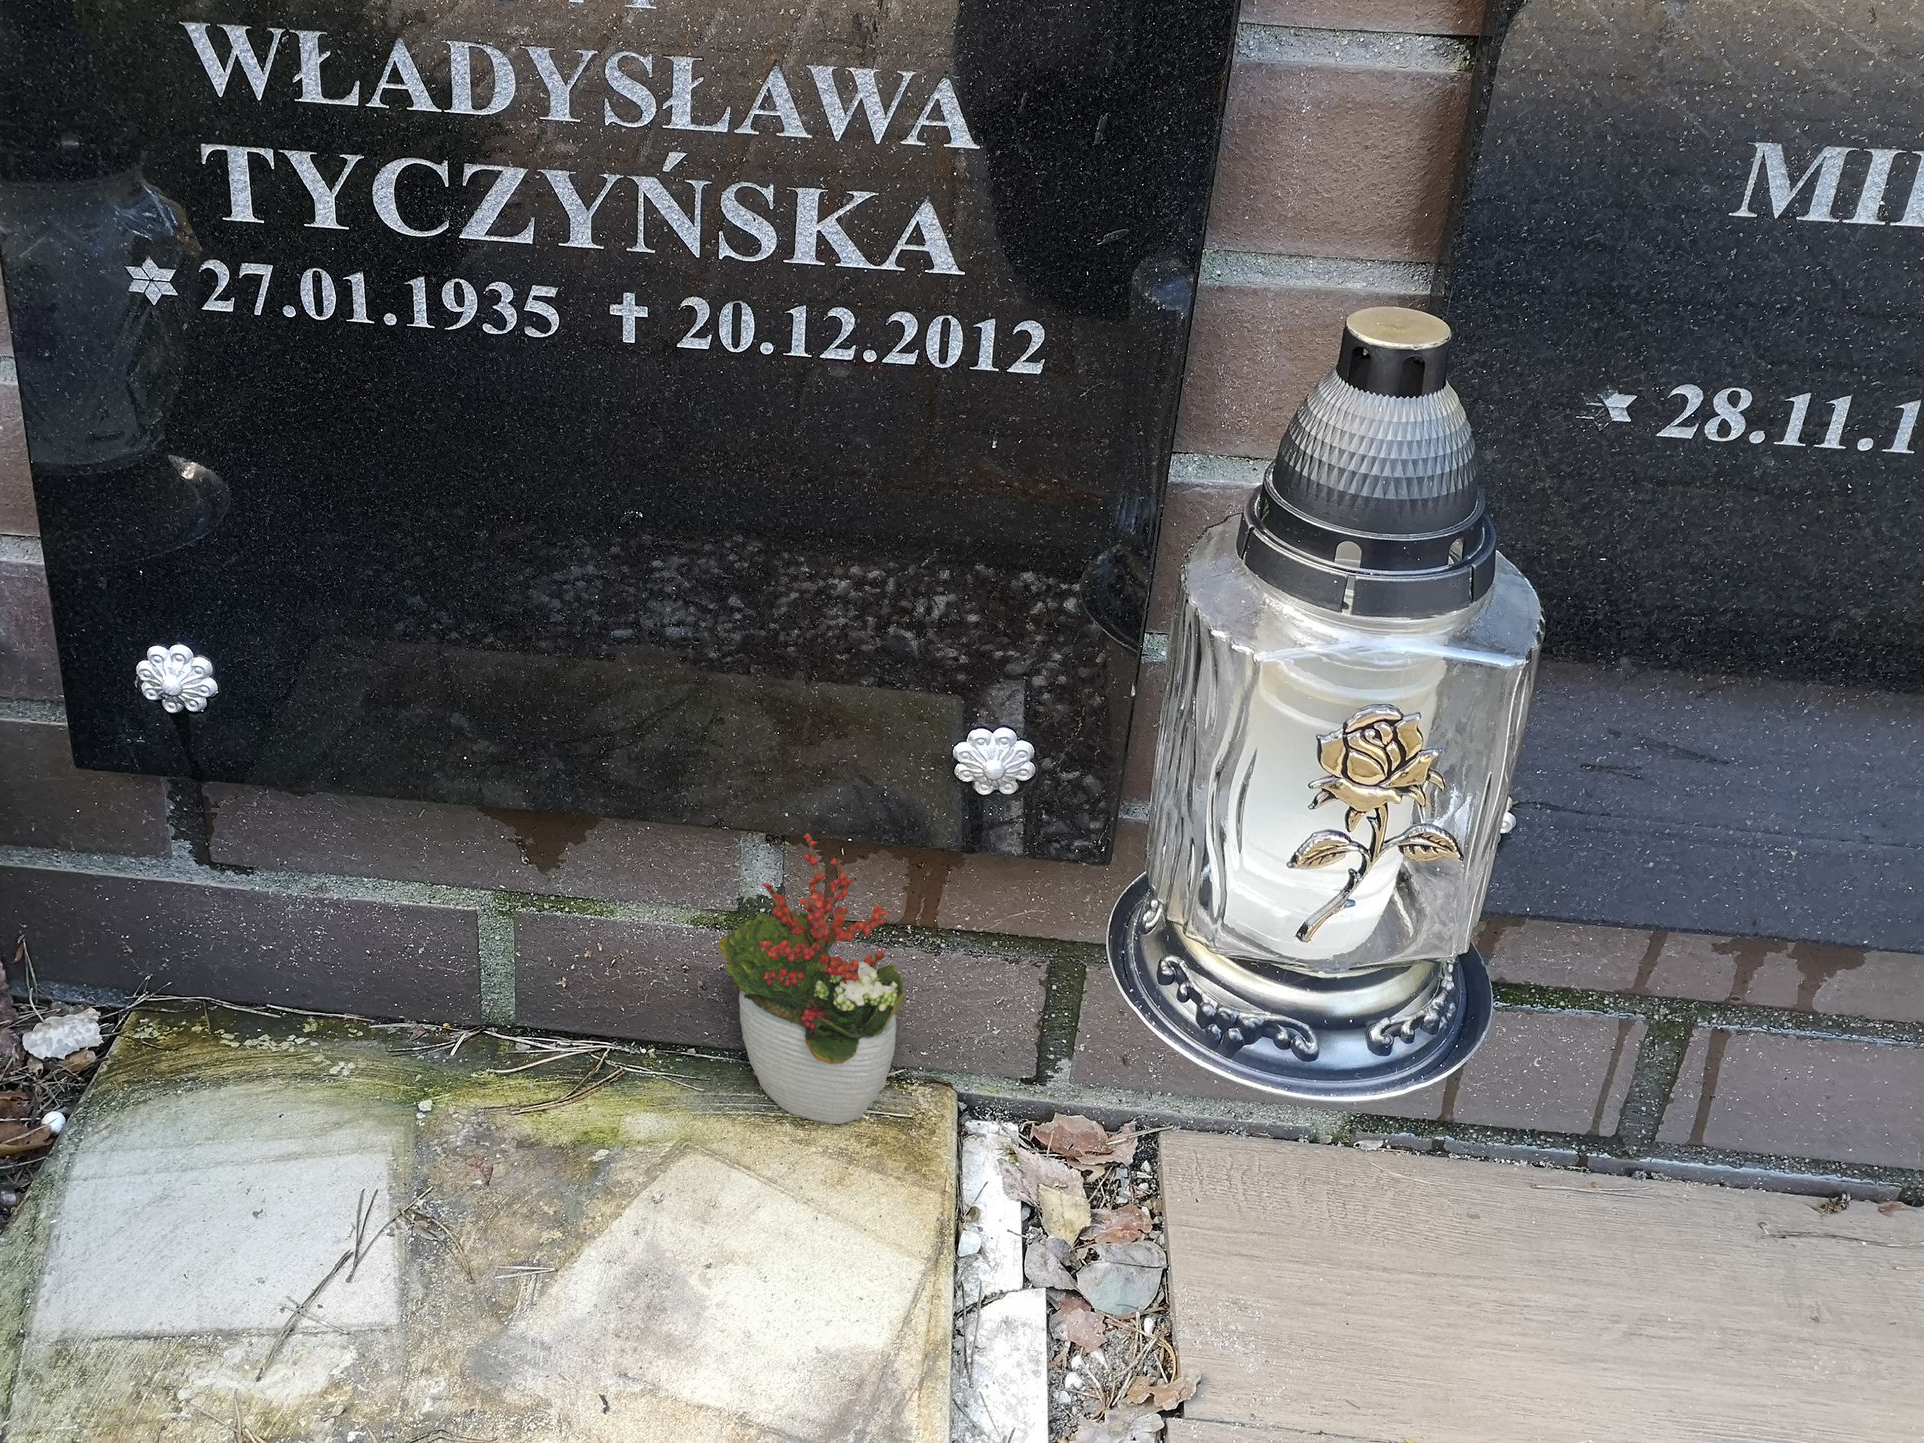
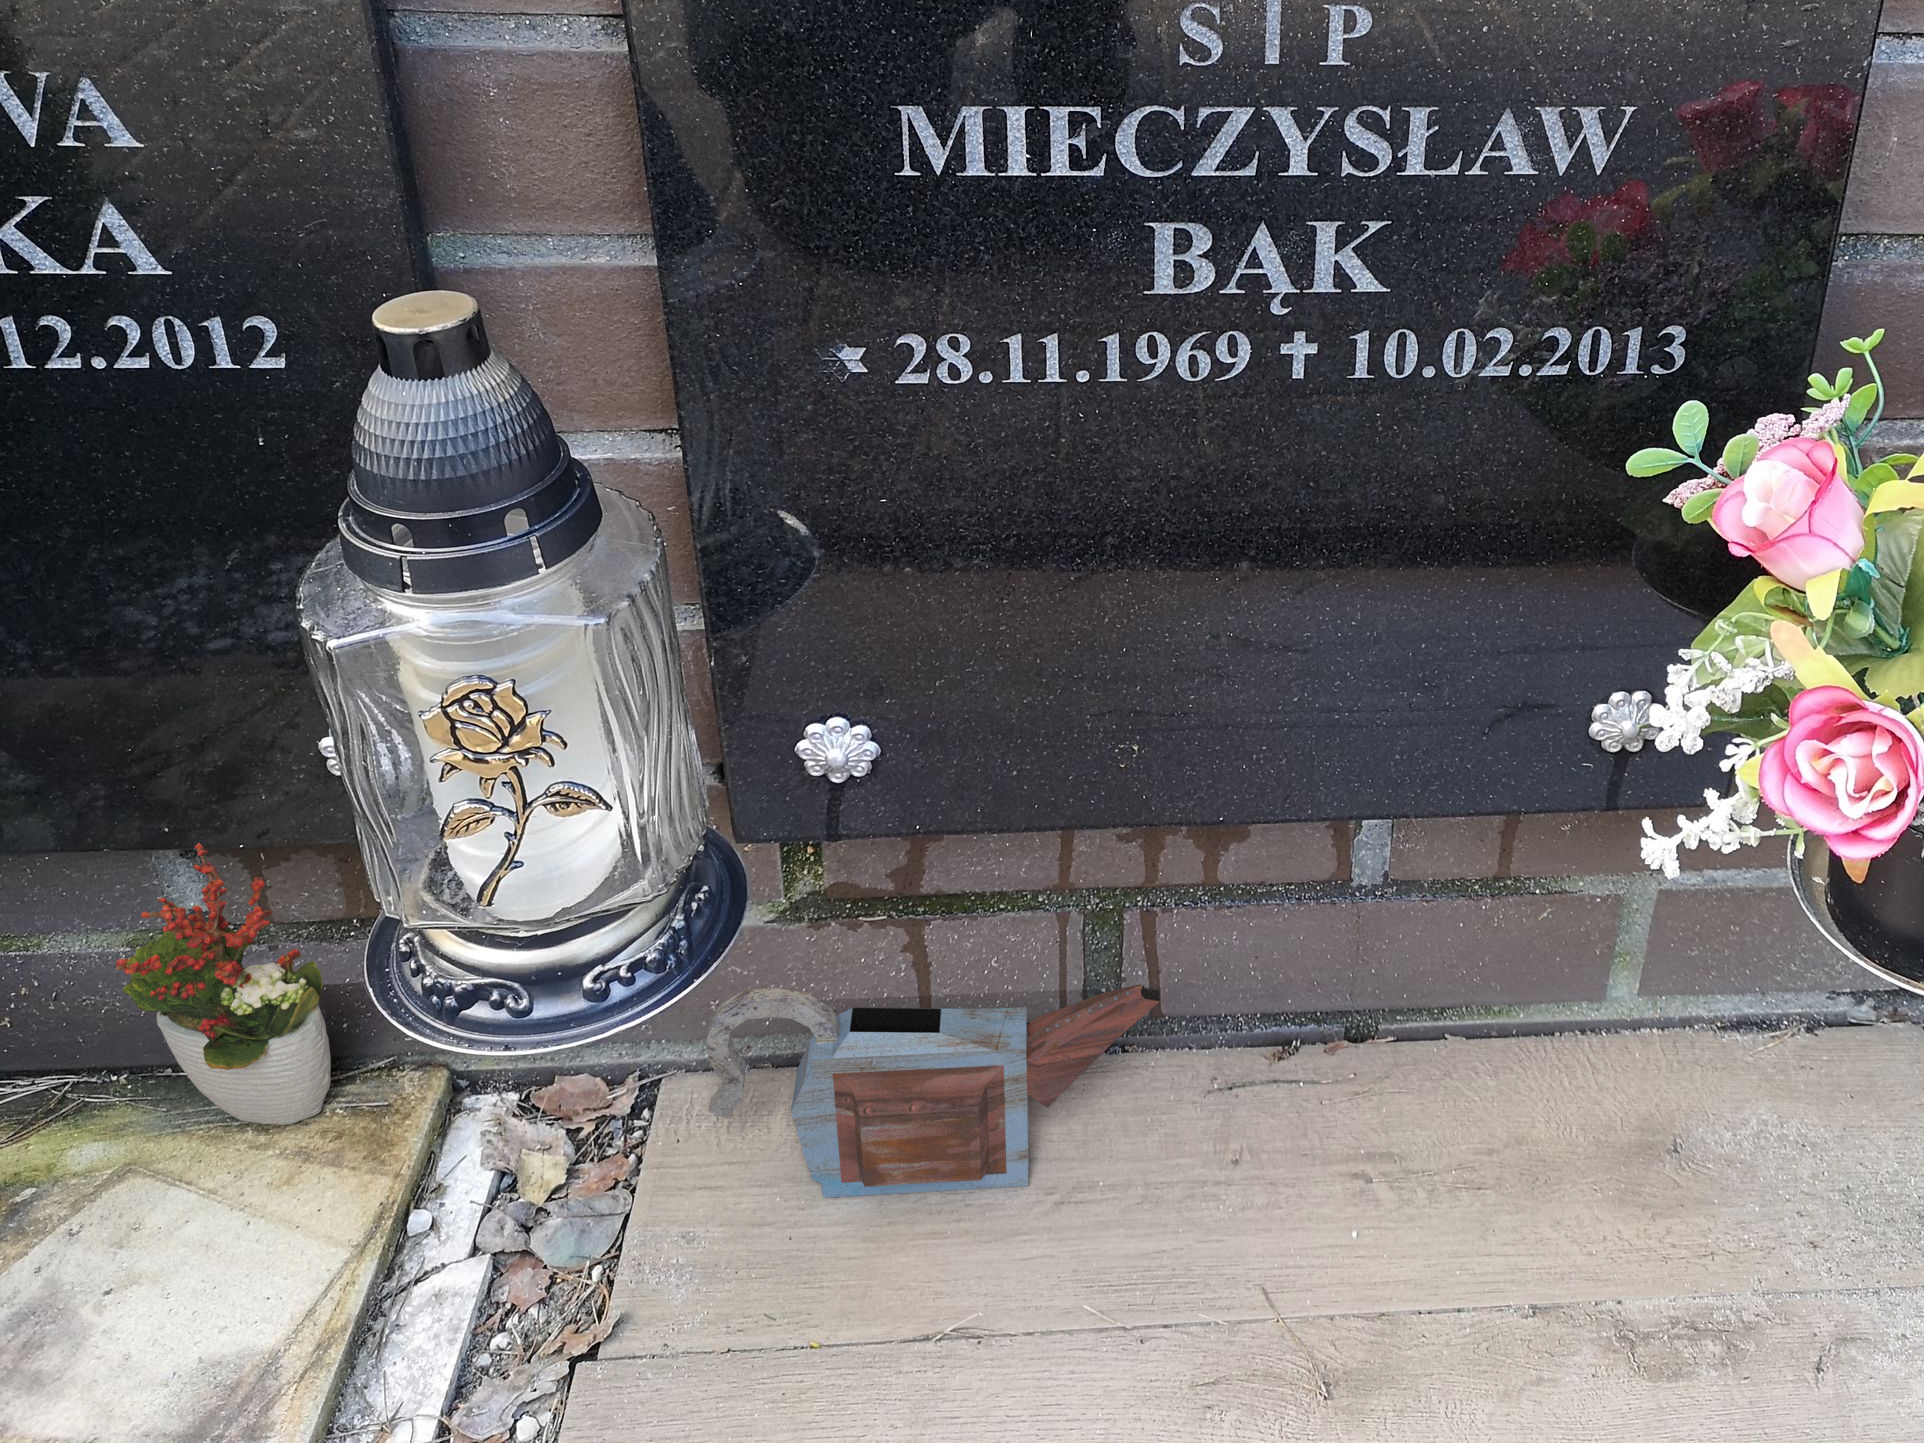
watering can: none [1276,1059,1804,1315] -> present [705,984,1160,1198]

